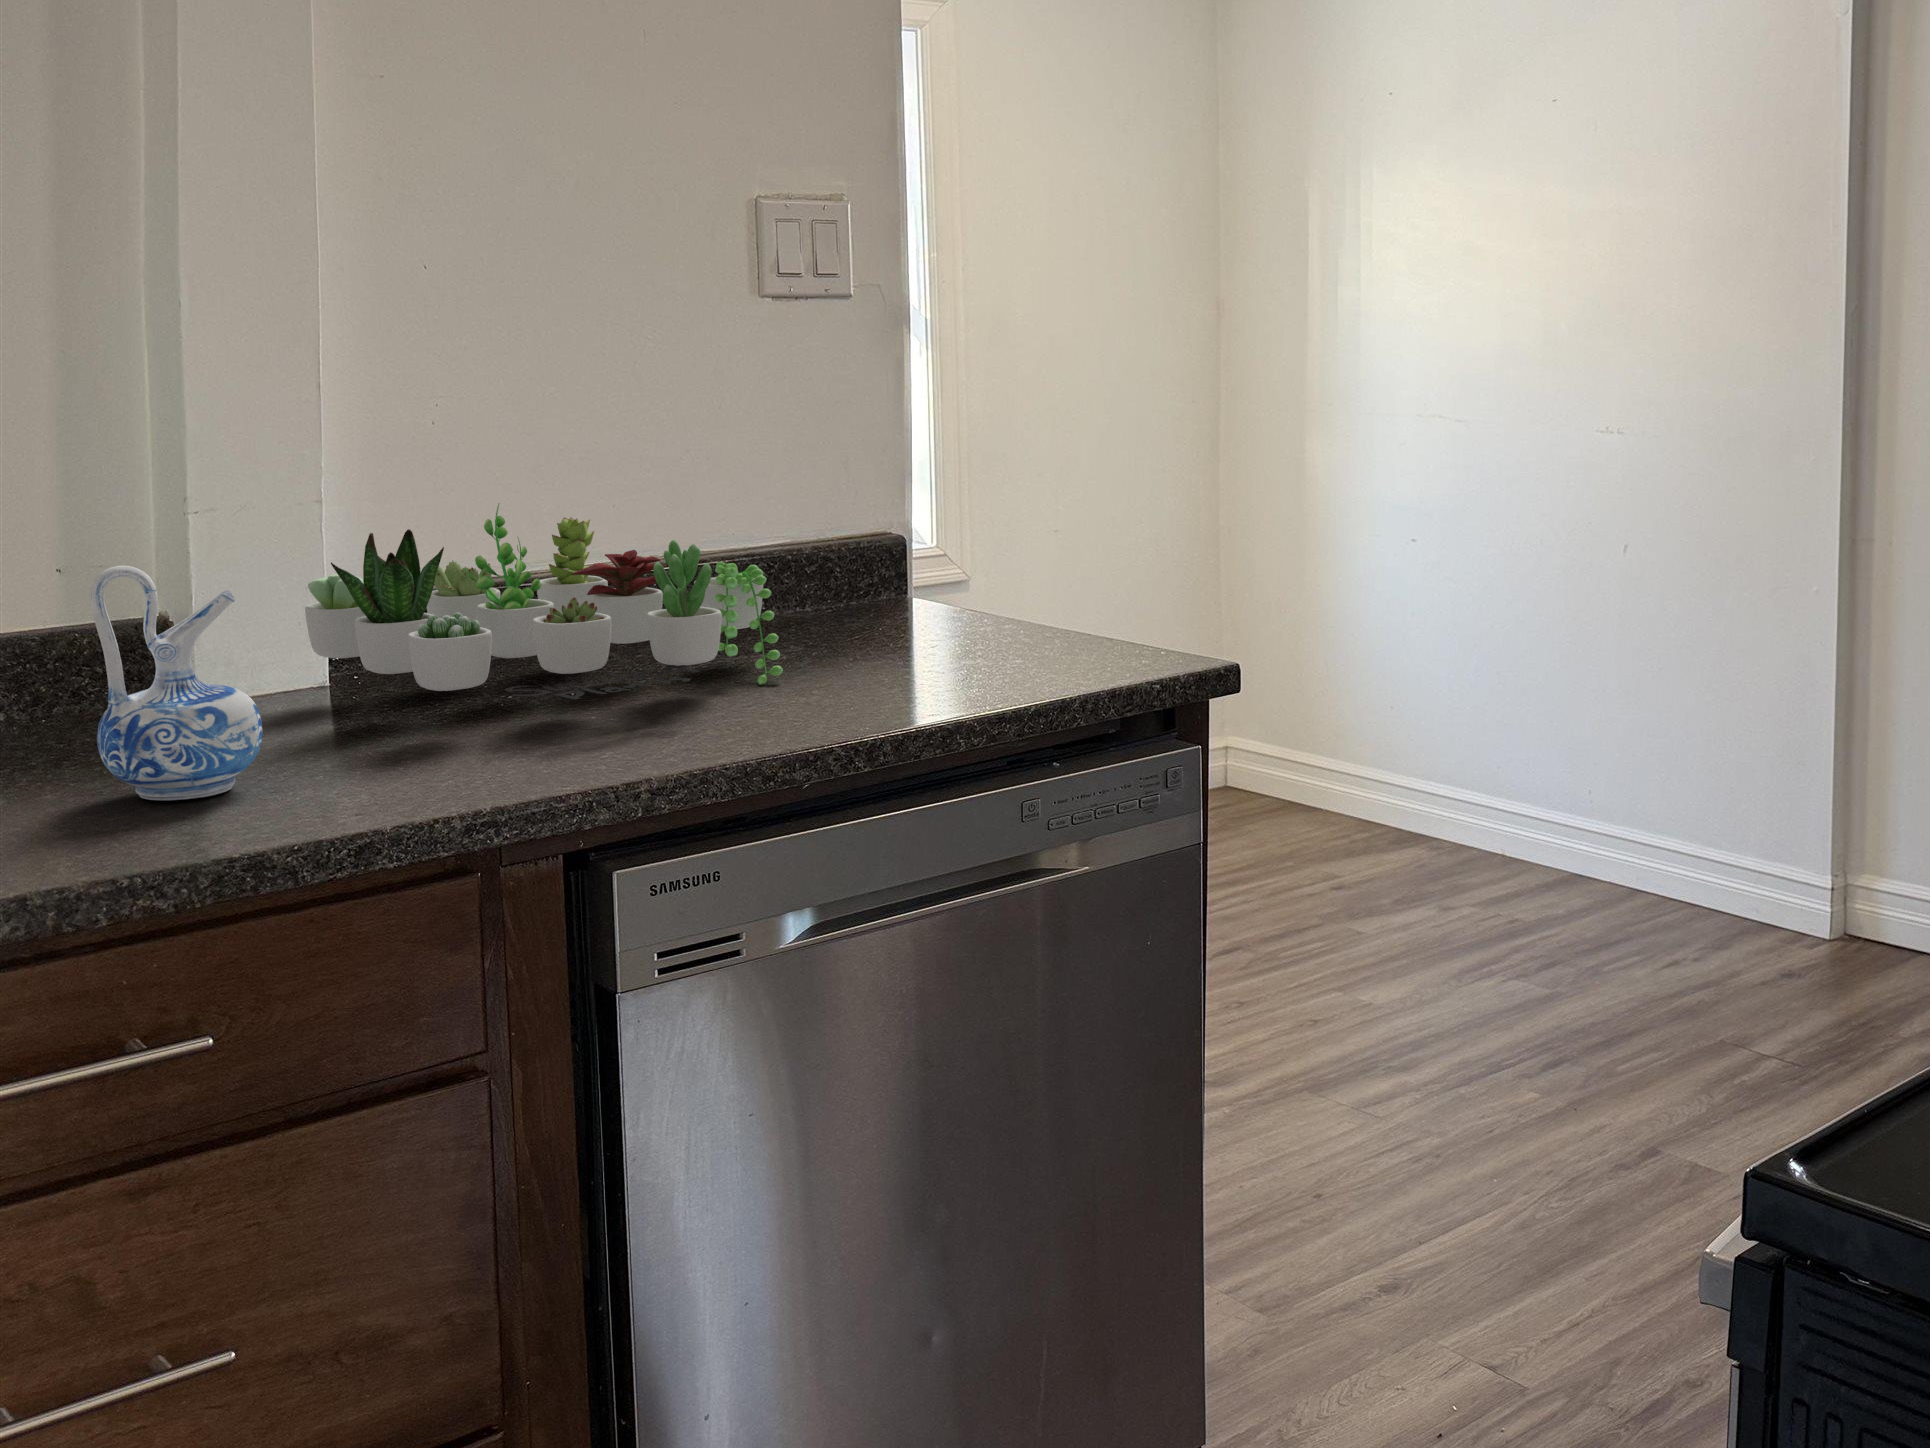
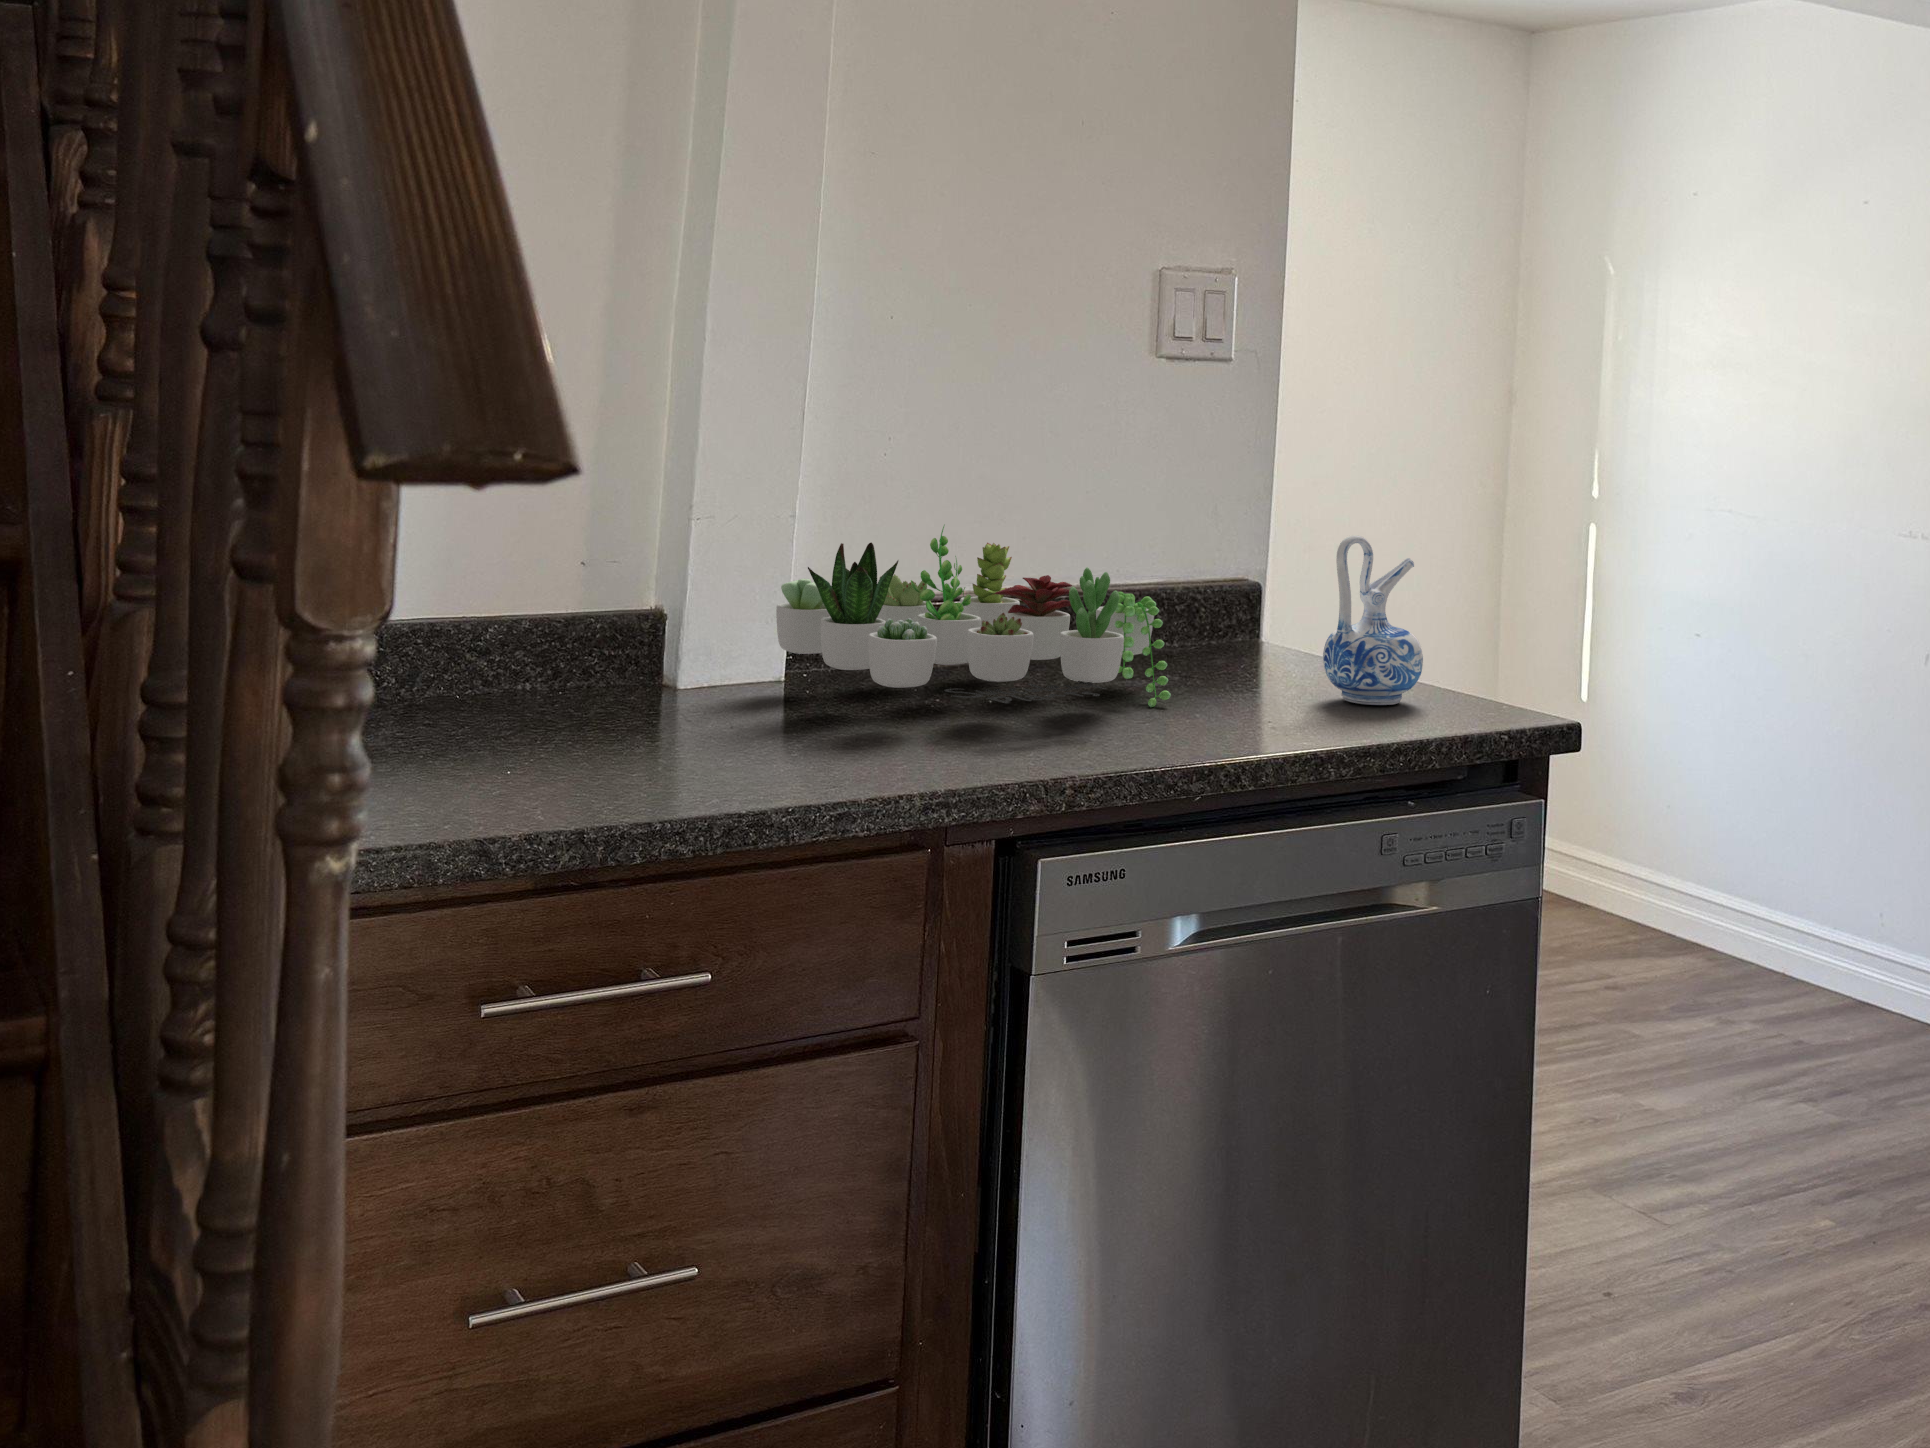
ceramic pitcher: present [90,566,262,800] -> present [1323,535,1423,705]

